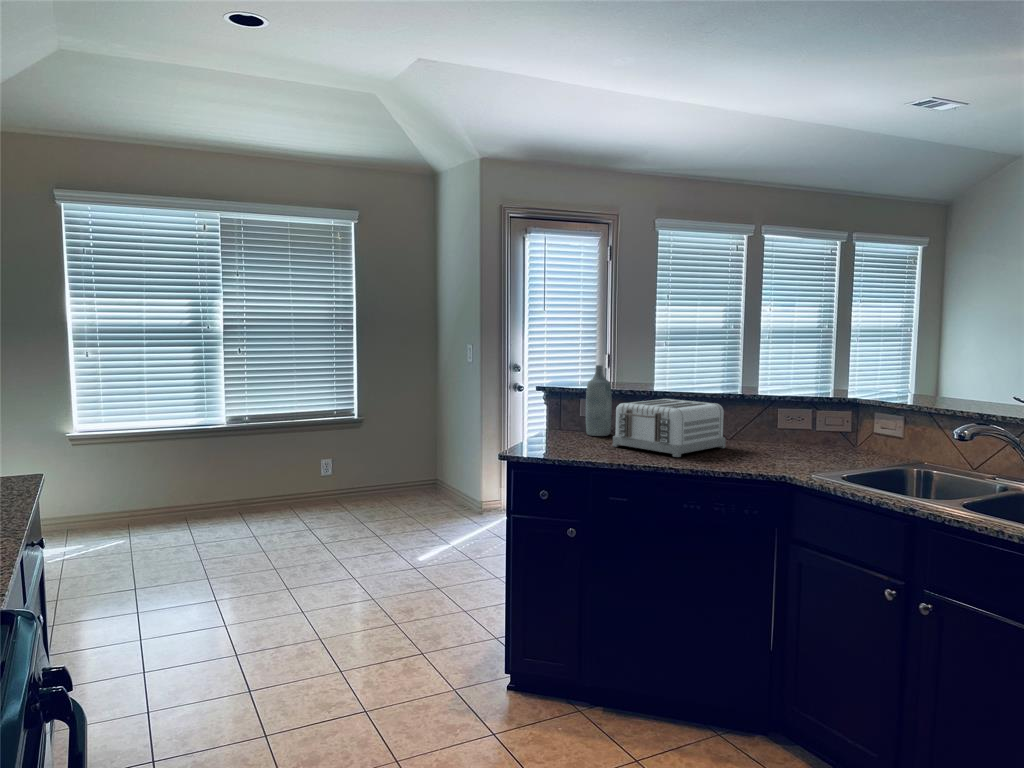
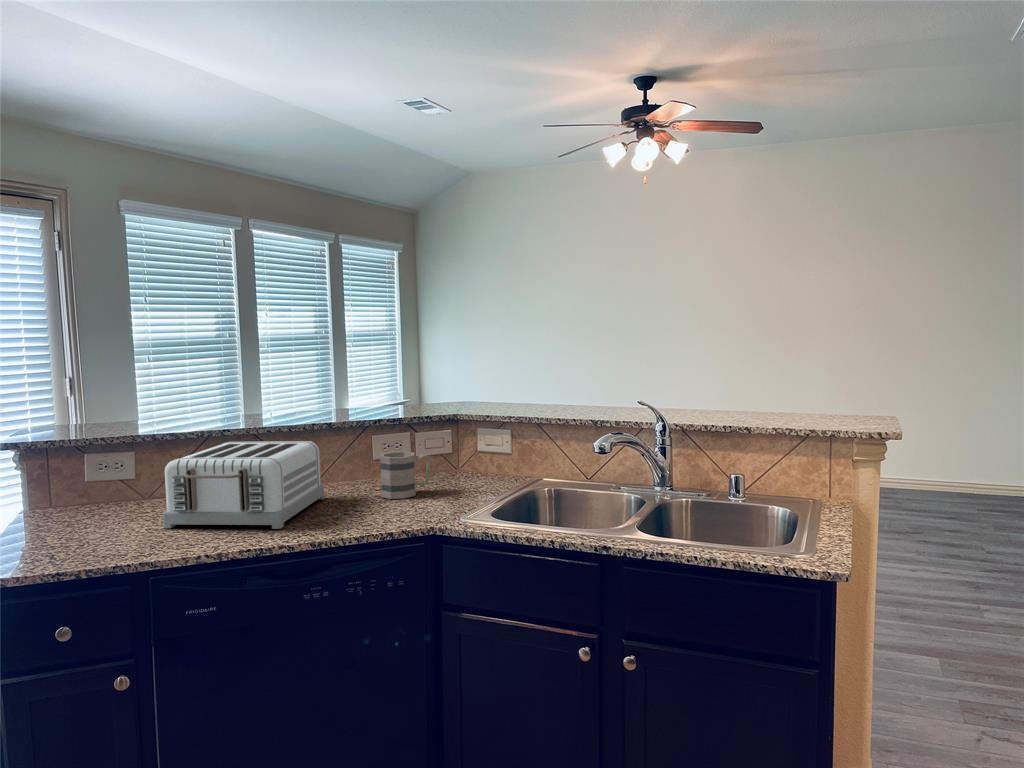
bottle: present [586,365,612,436] -> none [95,402,142,514]
mug: none [767,420,813,457] -> present [380,451,430,499]

